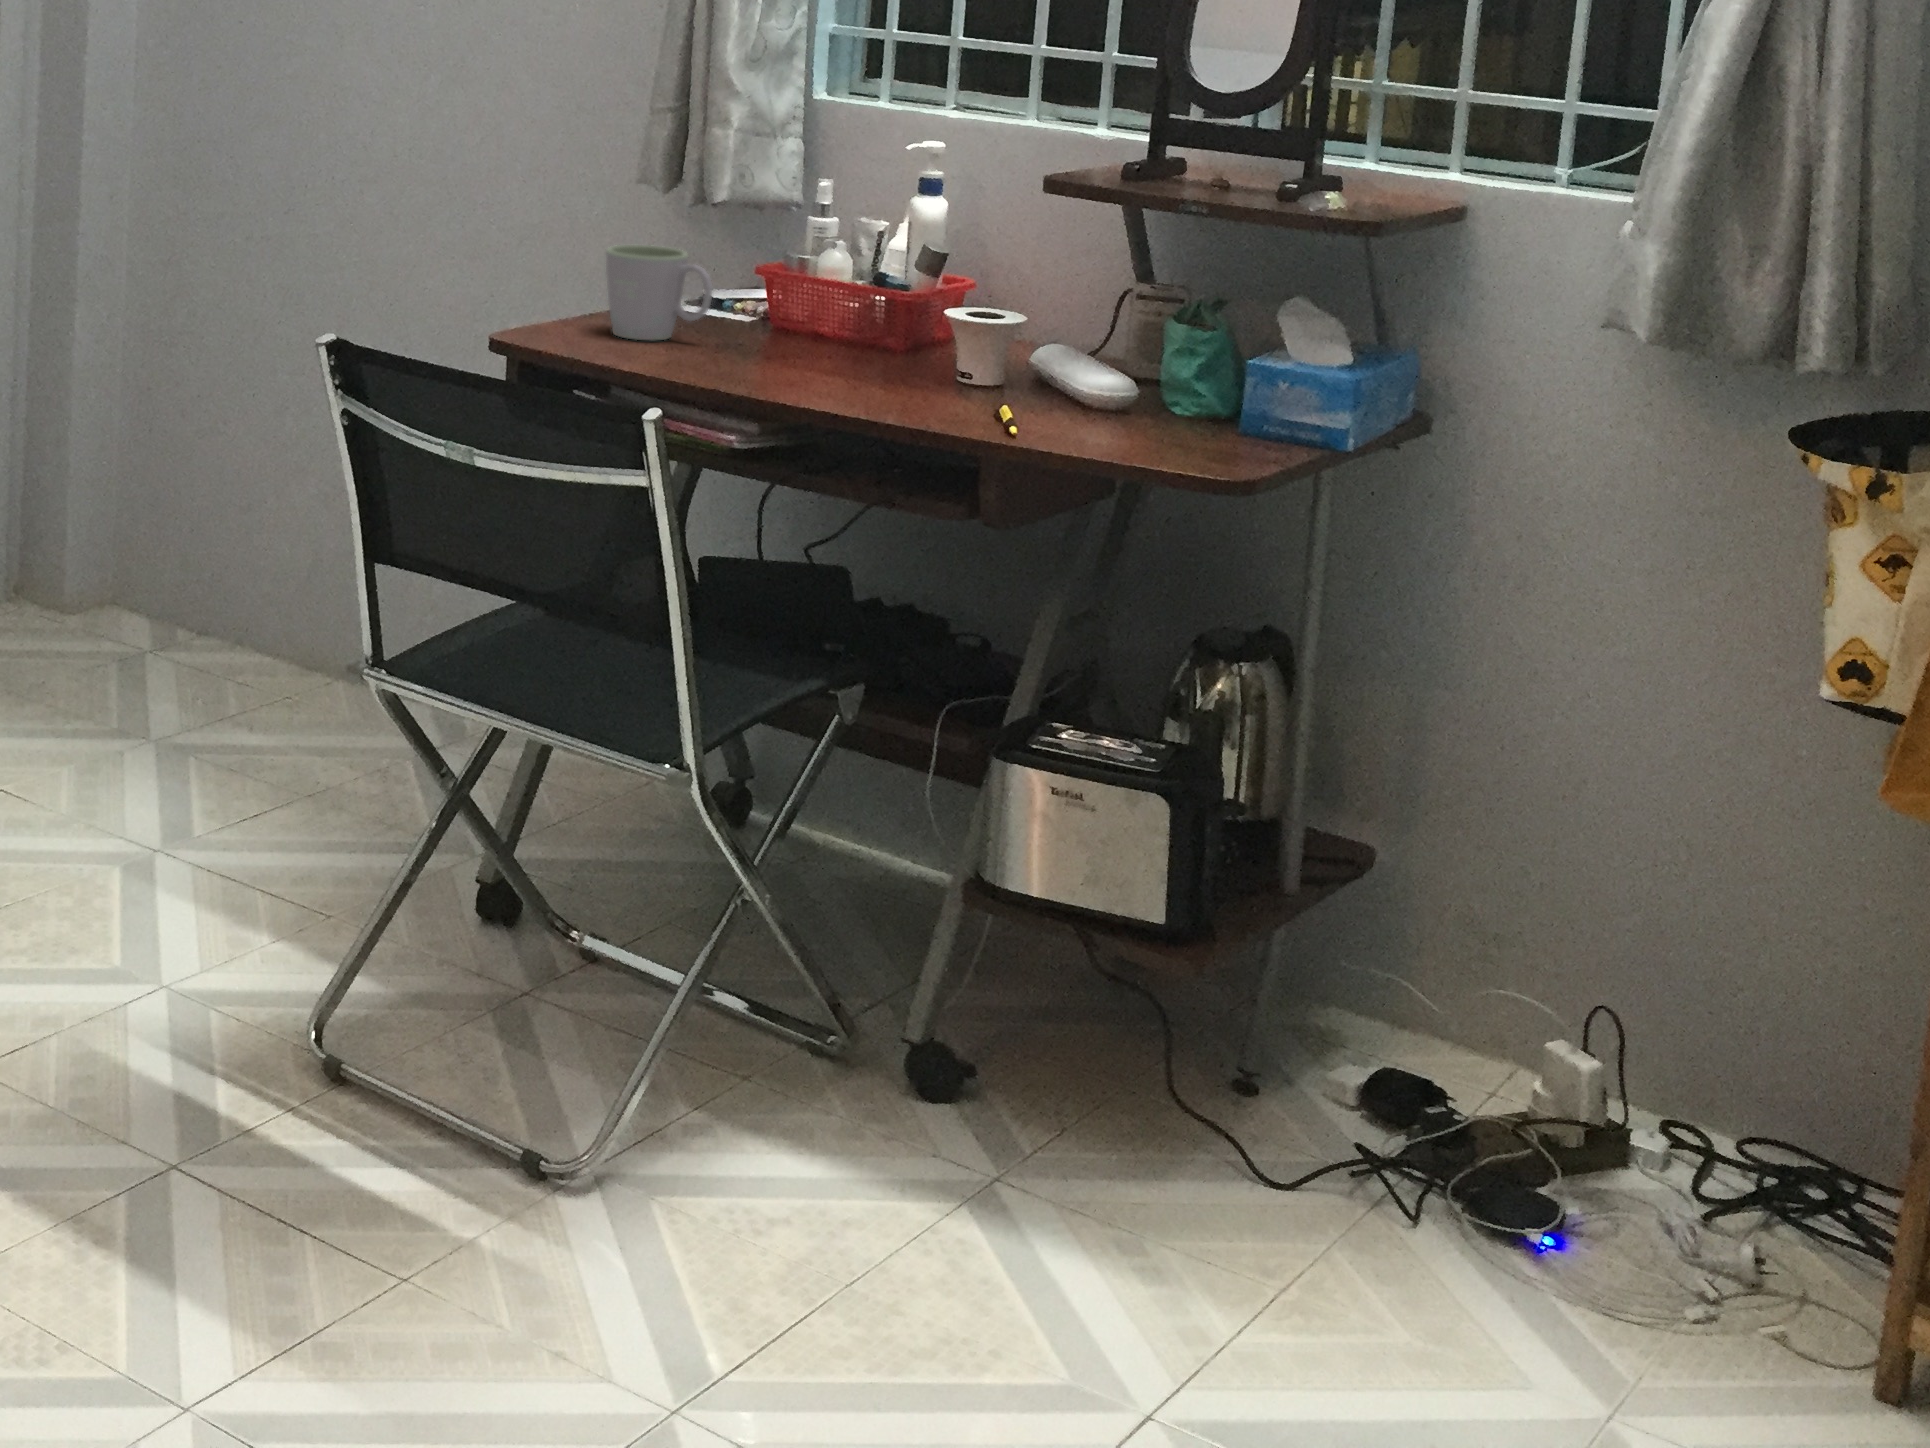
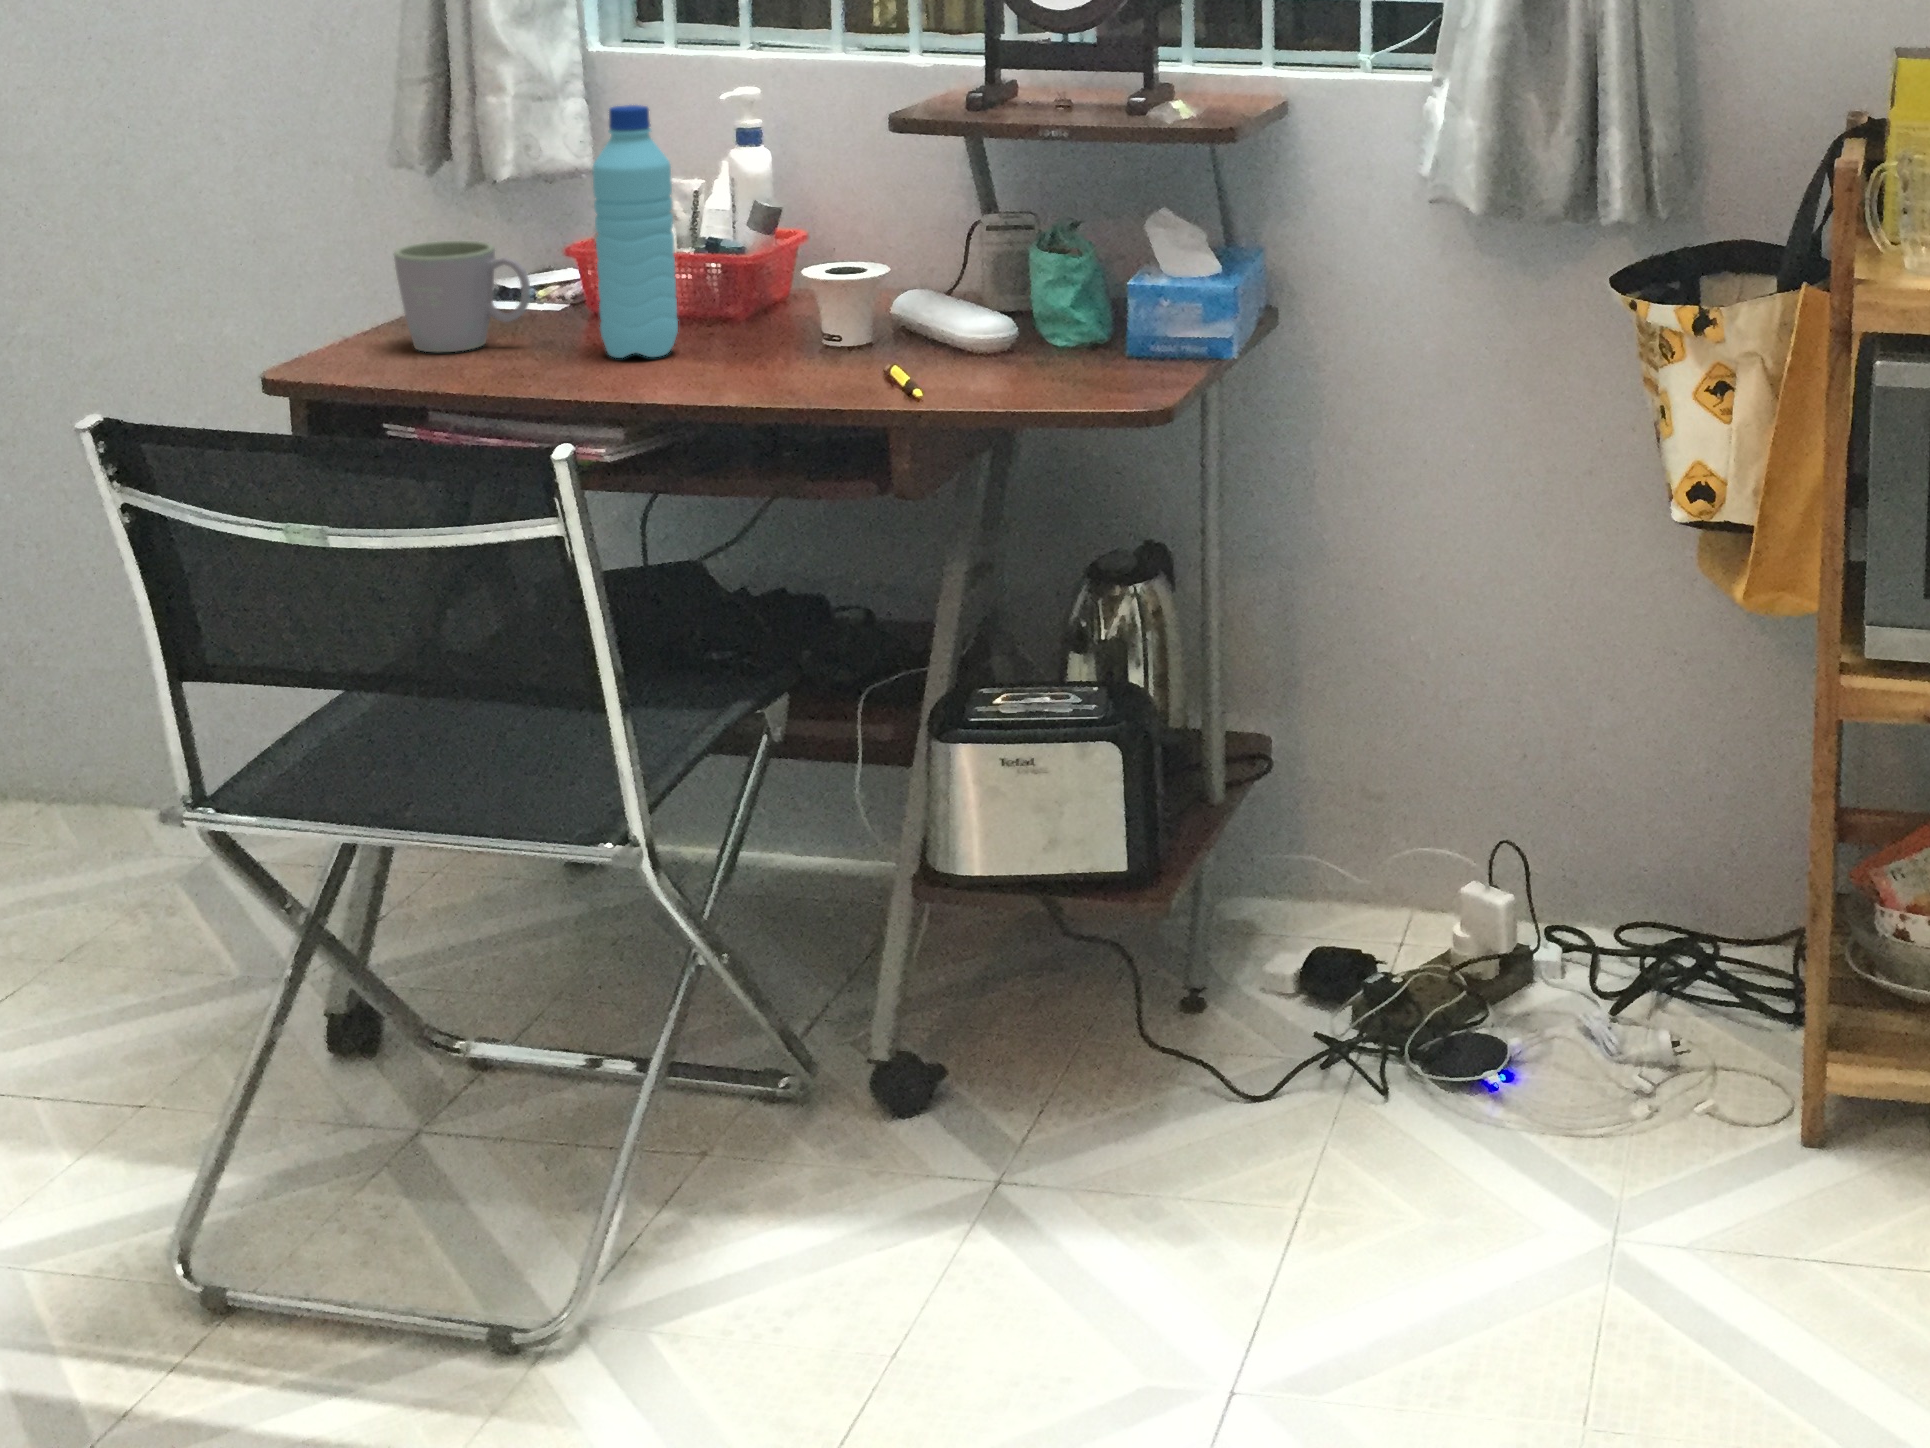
water bottle: none [763,141,840,368] -> present [592,105,678,358]

